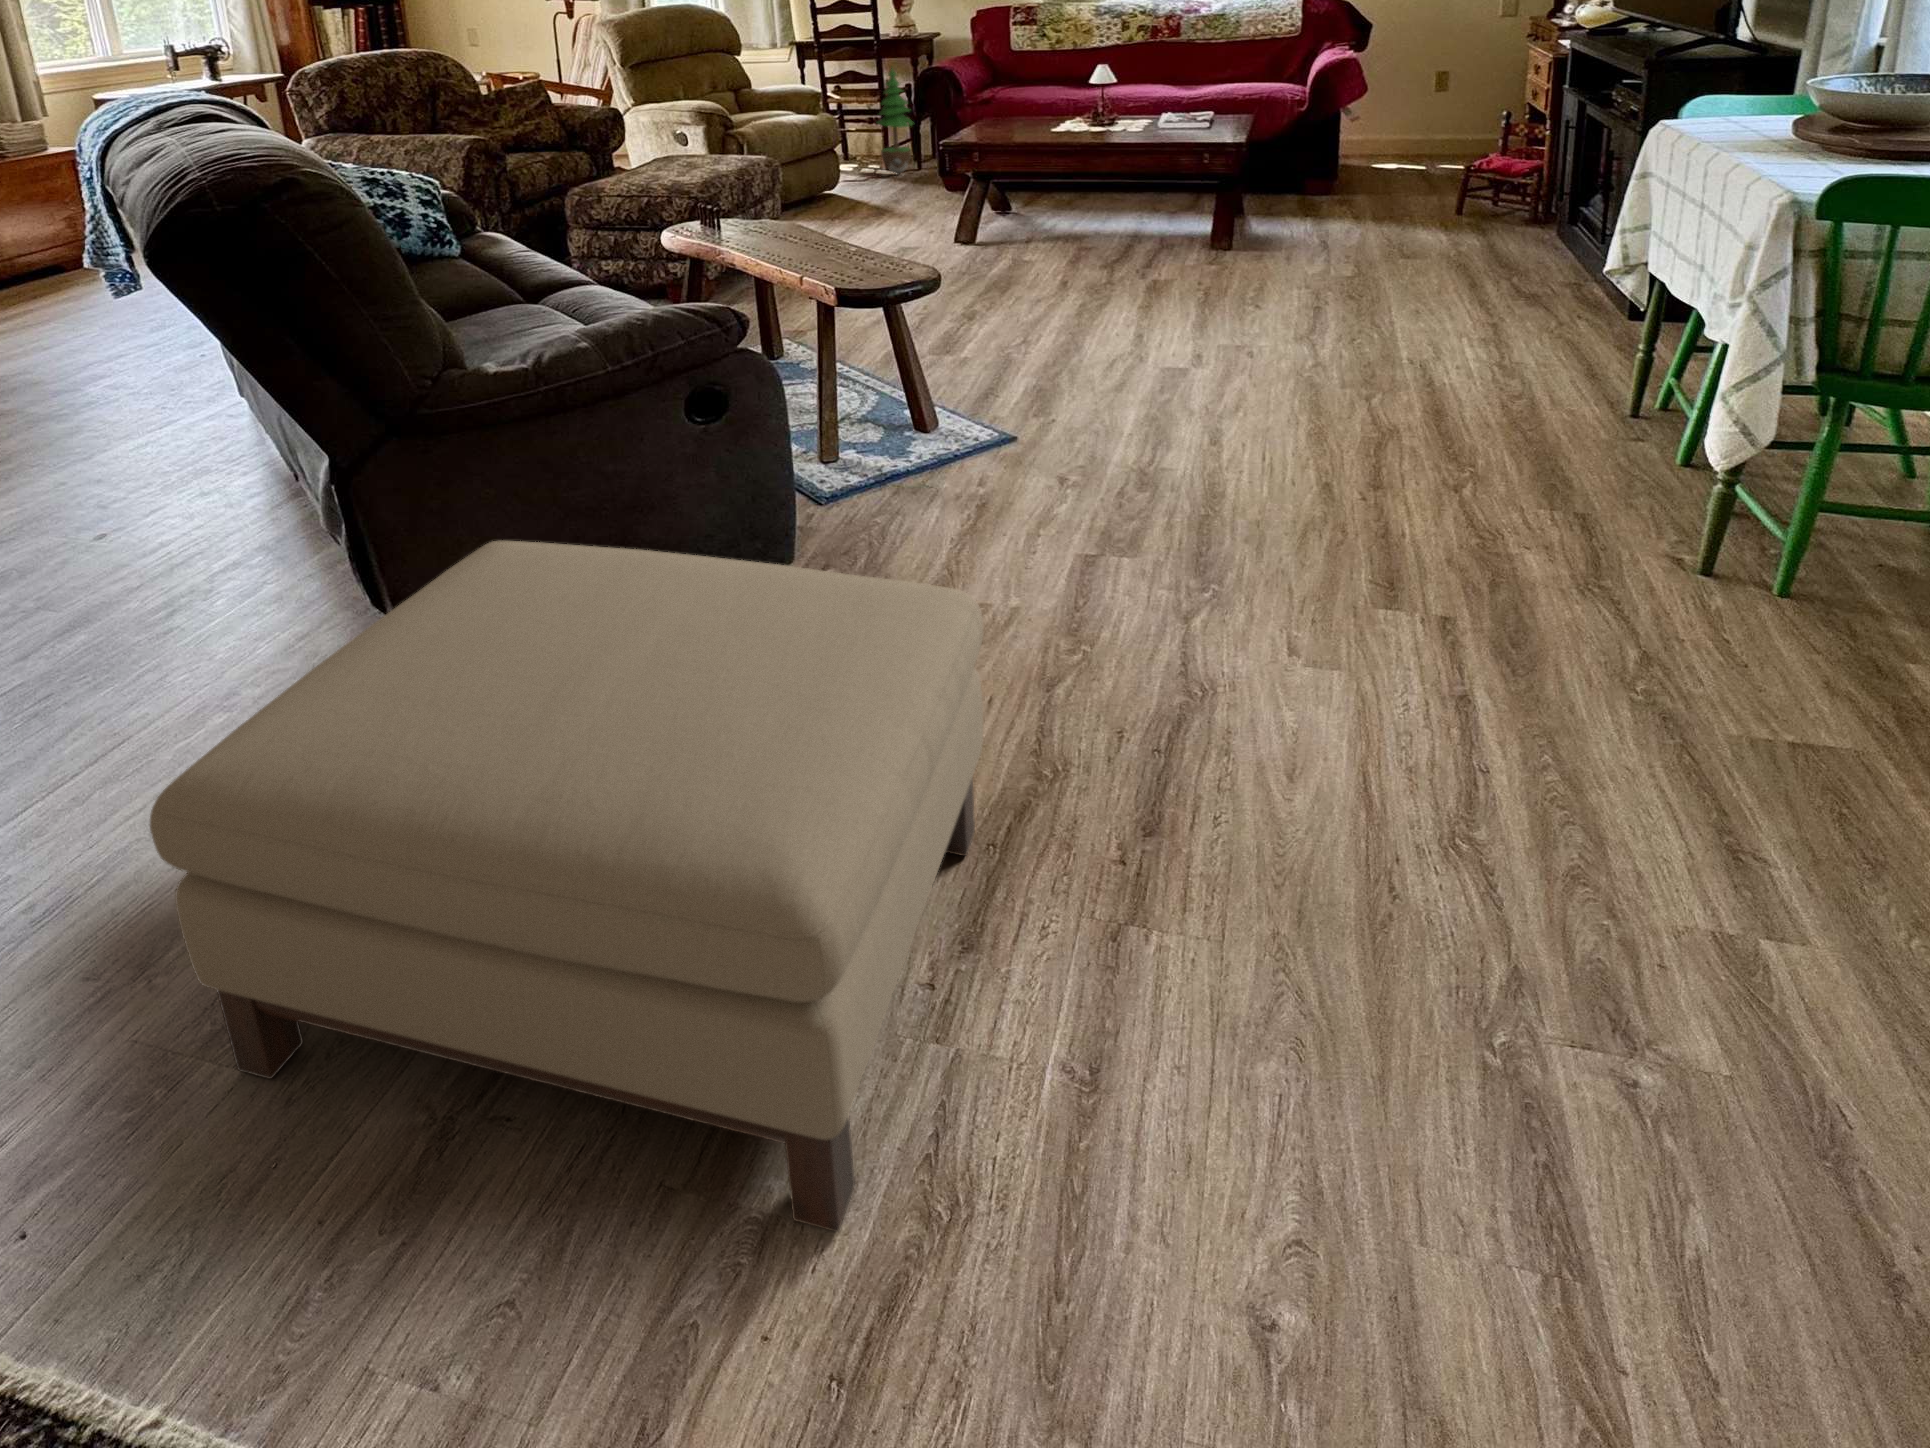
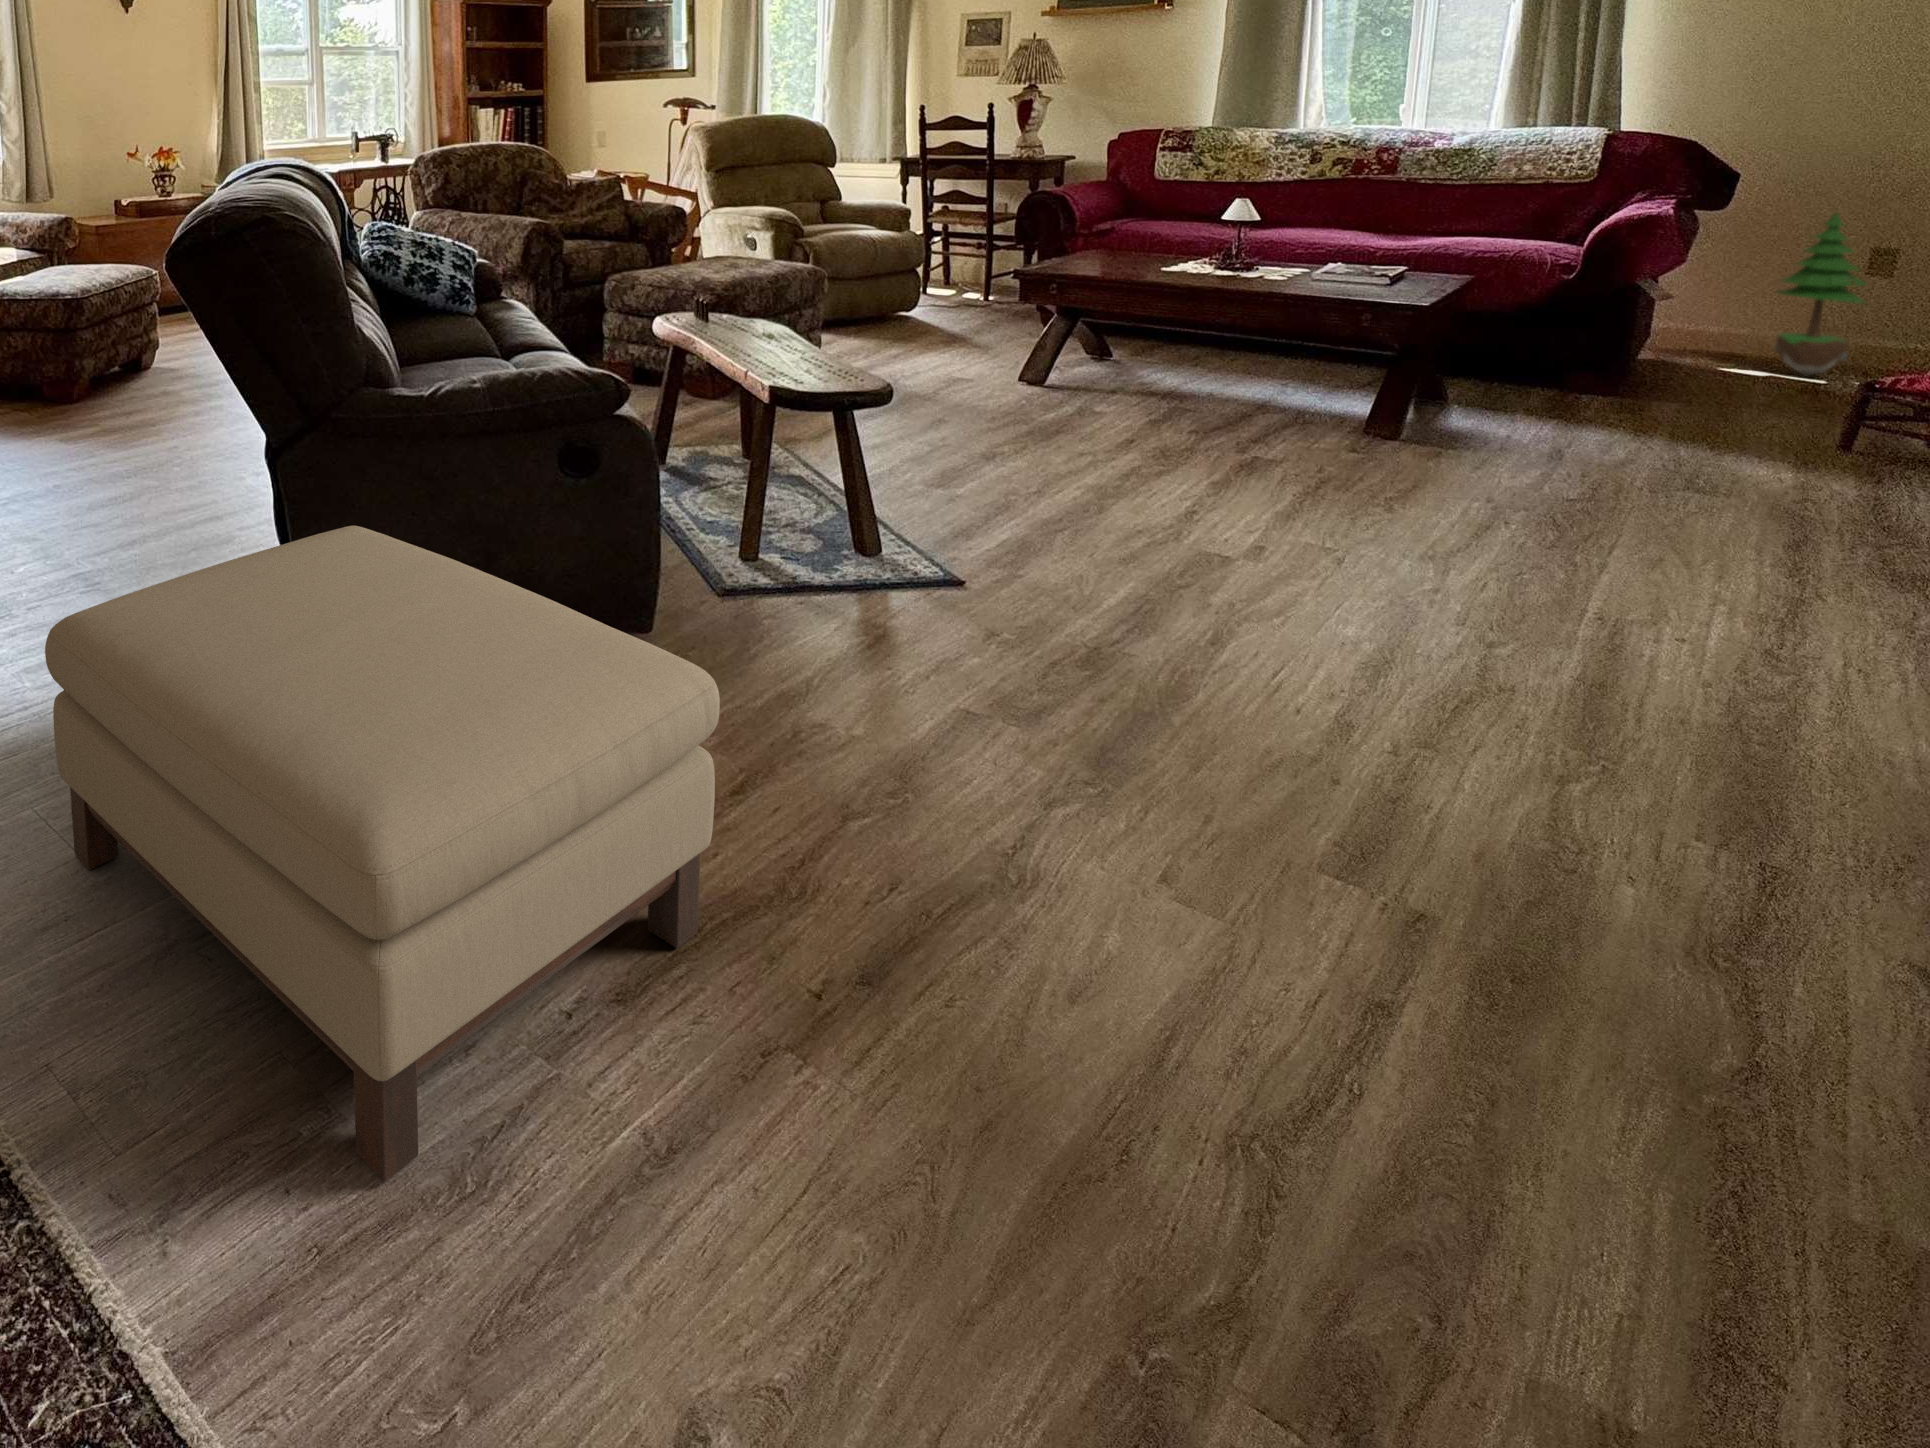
potted tree: present [877,68,914,175] -> present [1773,213,1867,376]

